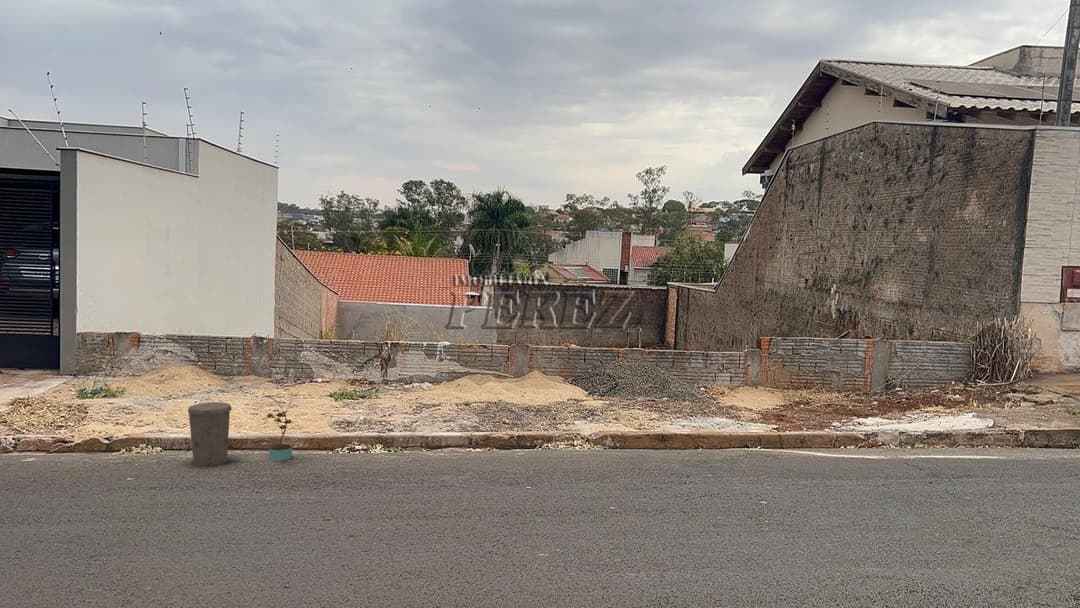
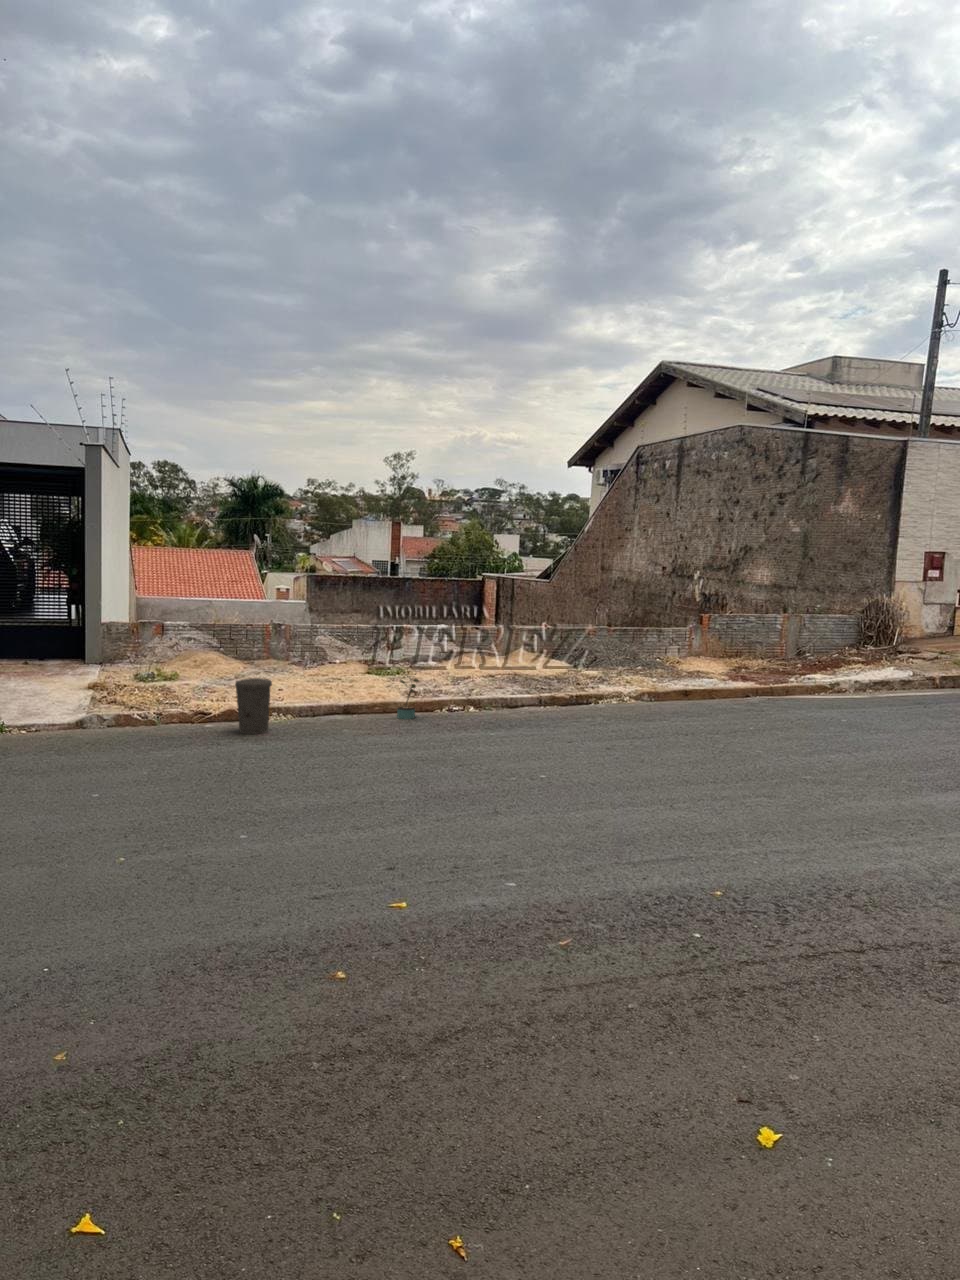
trash can: present [188,402,232,466] -> present [235,678,272,734]

